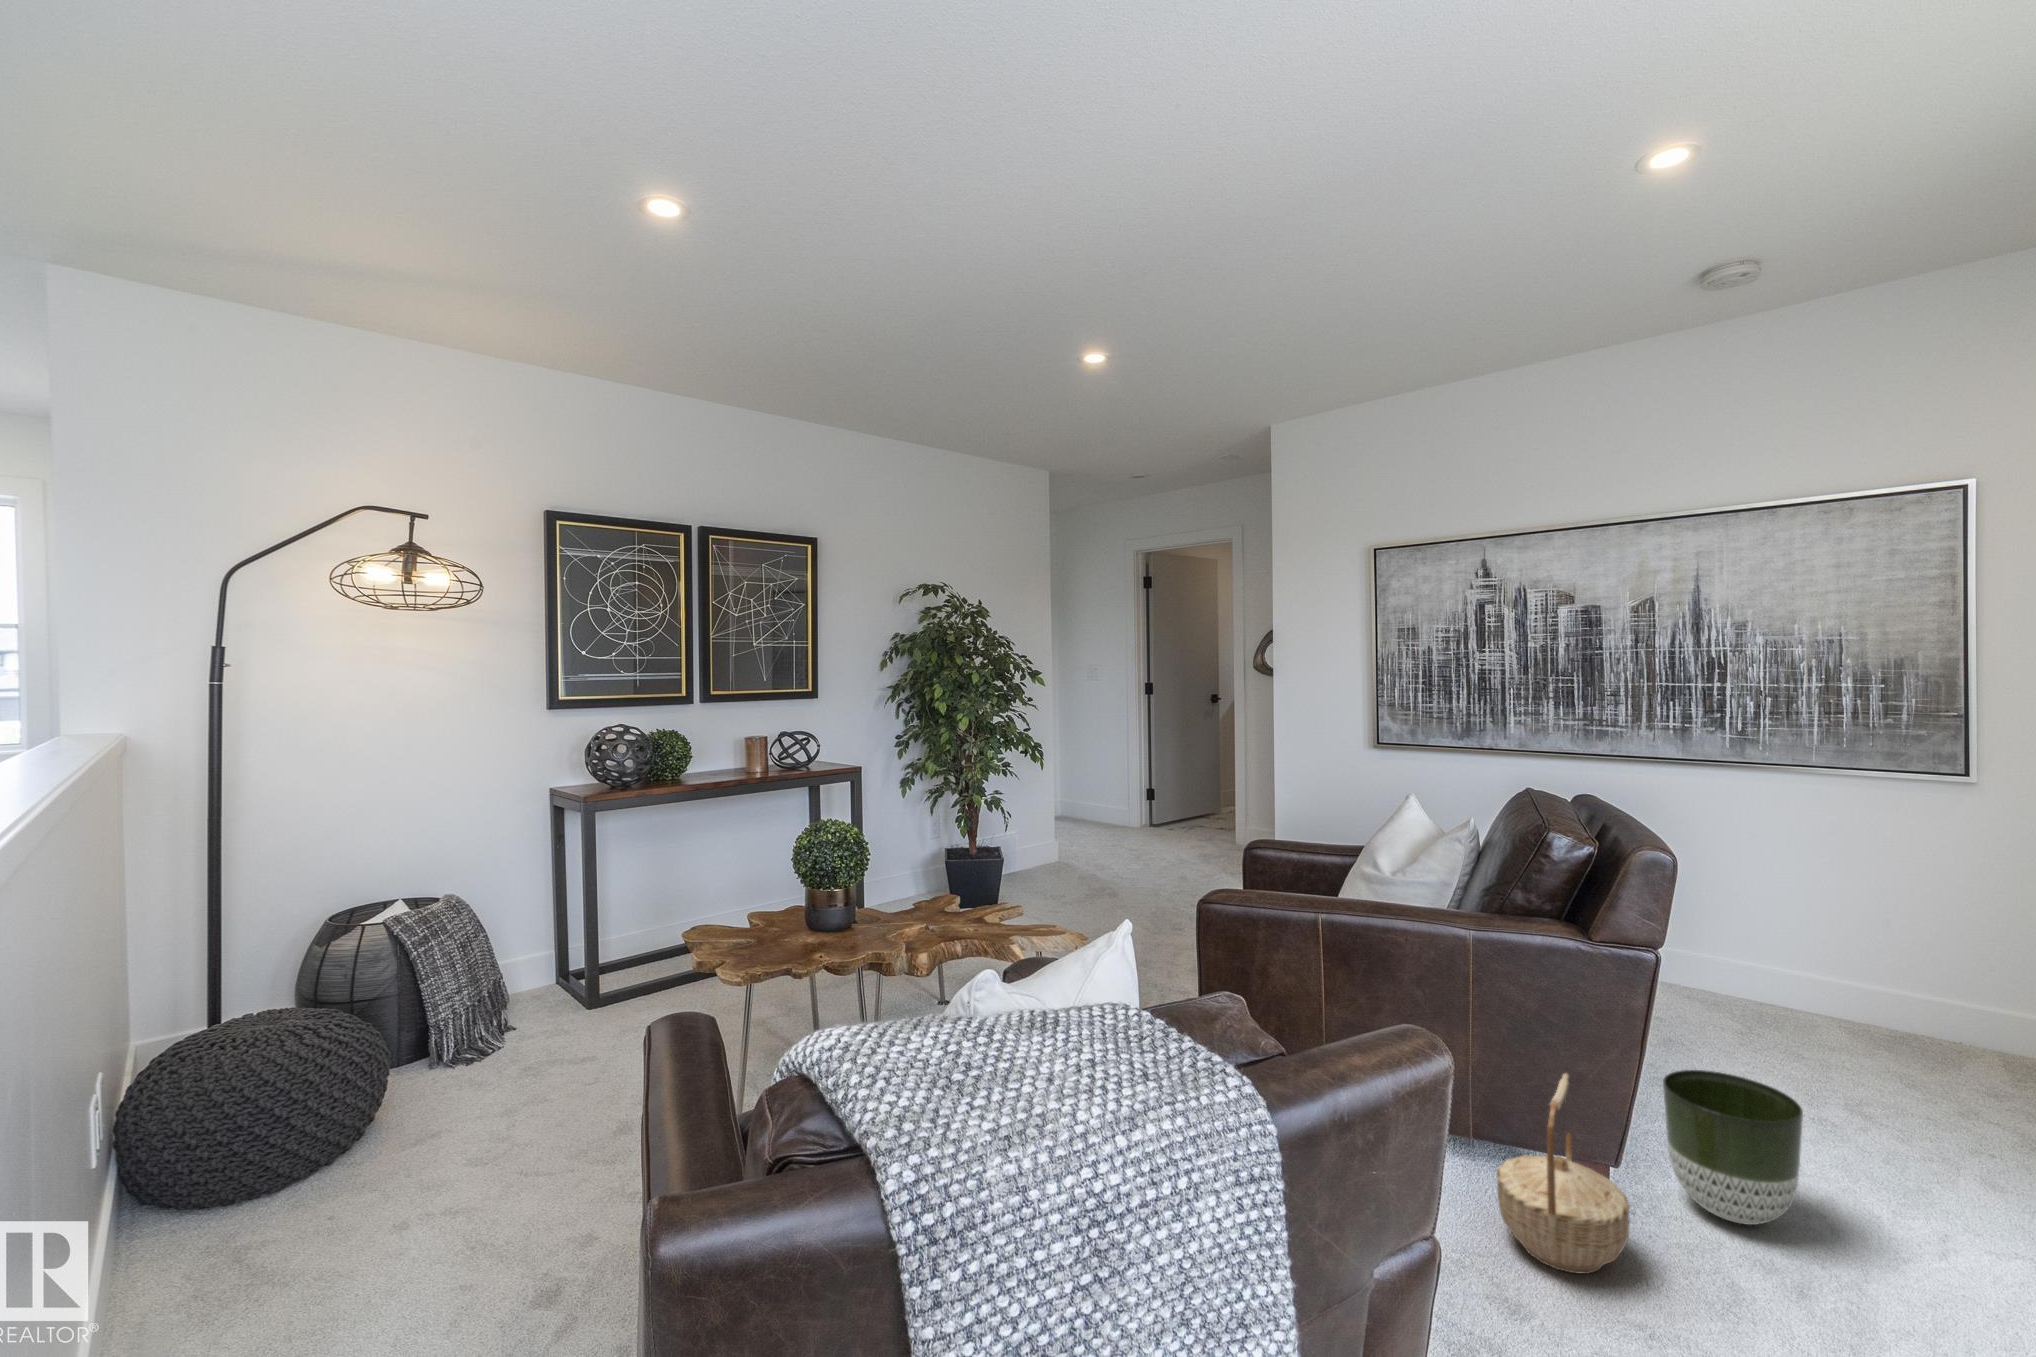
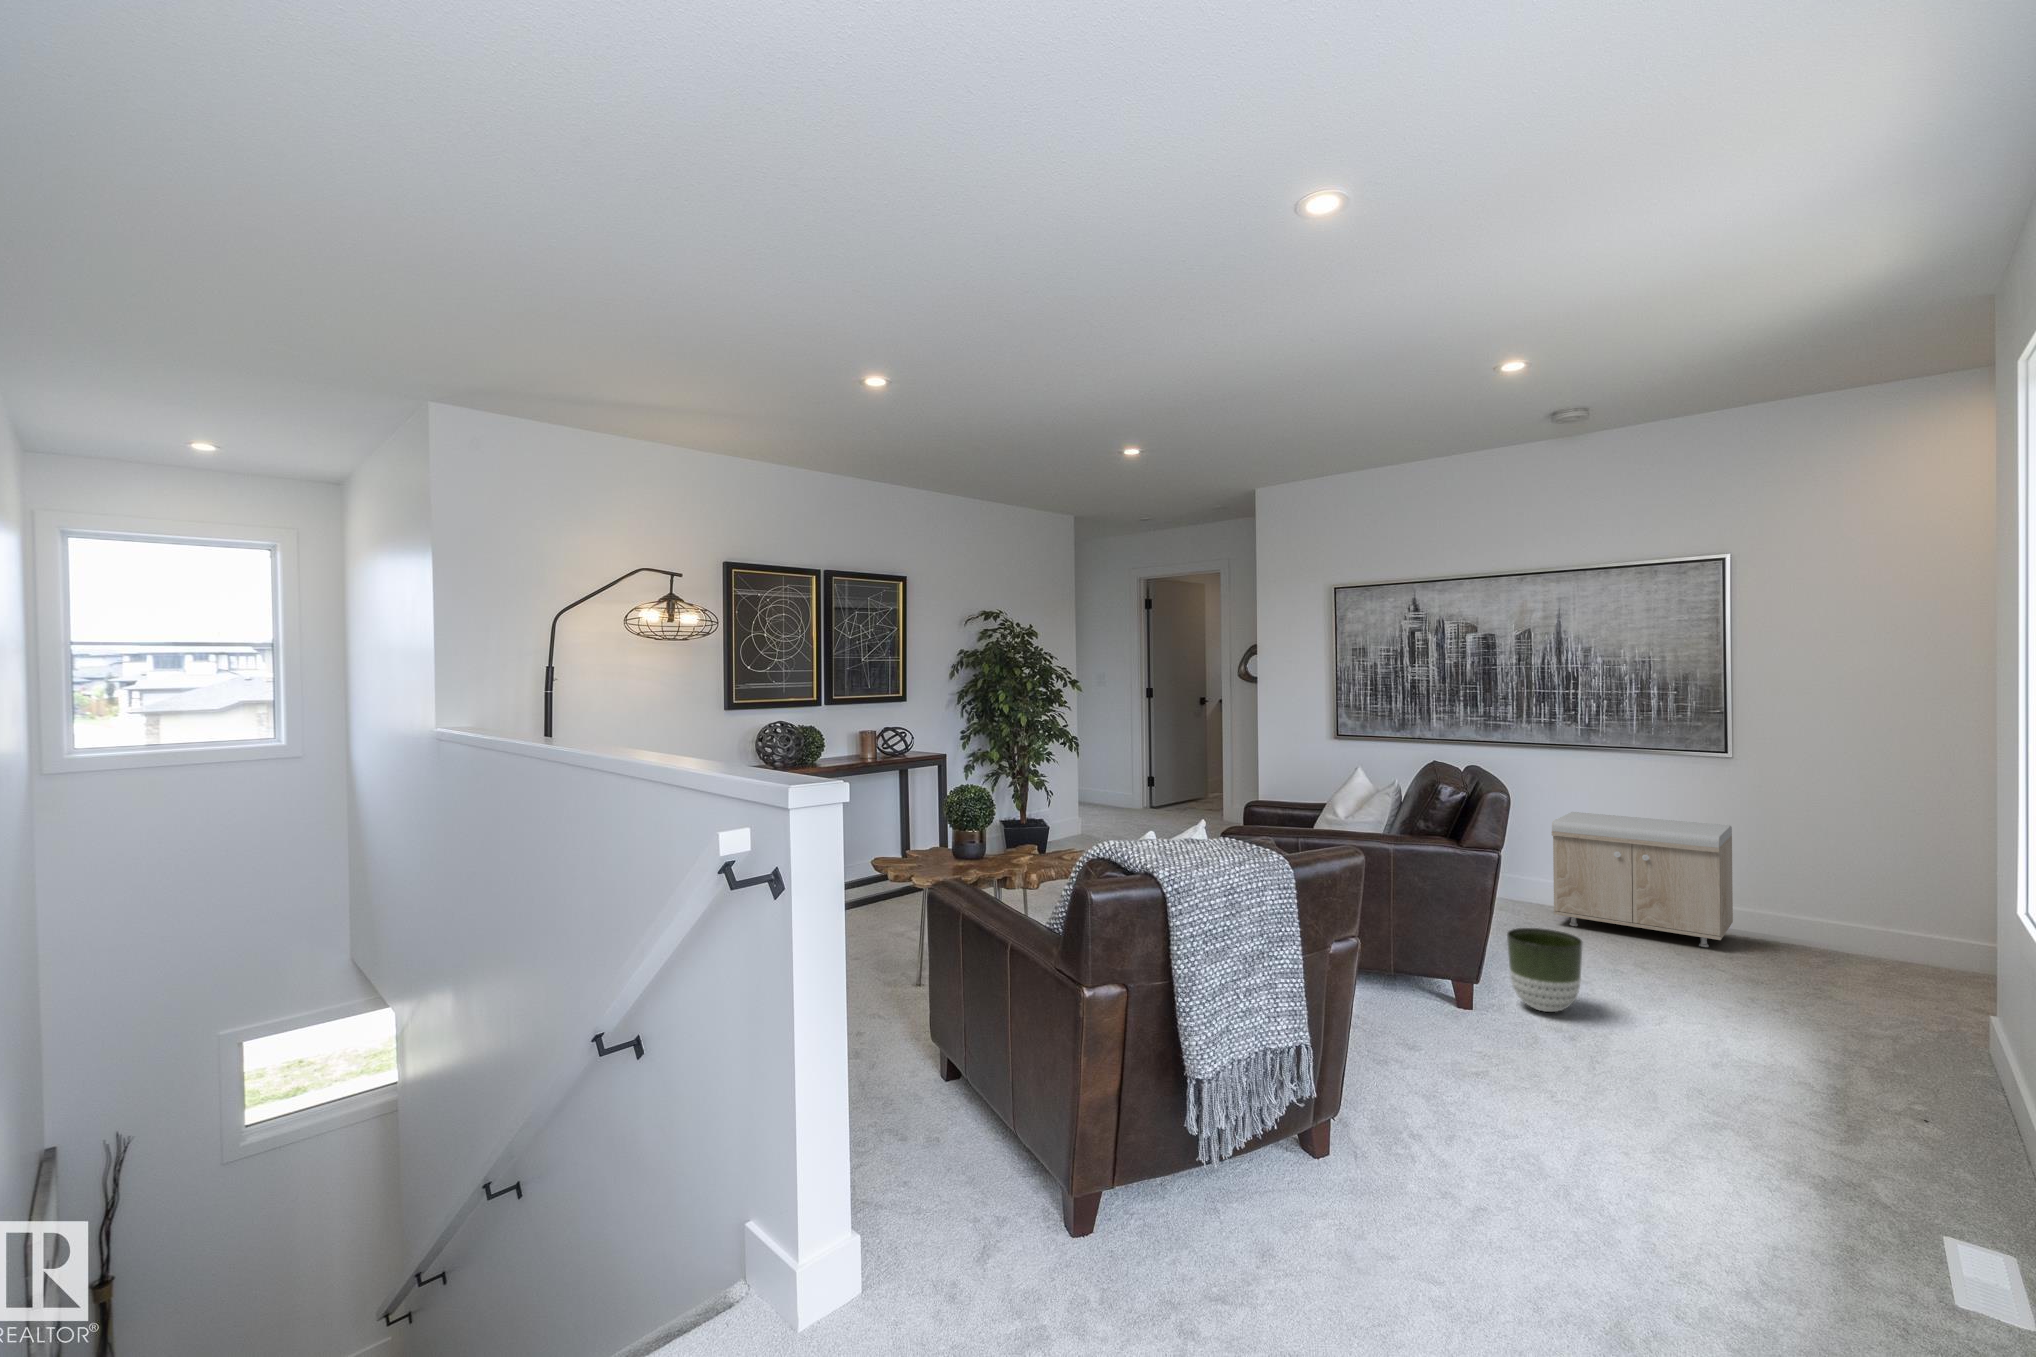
storage bench: none [1695,856,1981,1075] -> present [1552,812,1733,947]
basket: present [1497,1073,1629,1274] -> none [1406,924,1480,1033]

